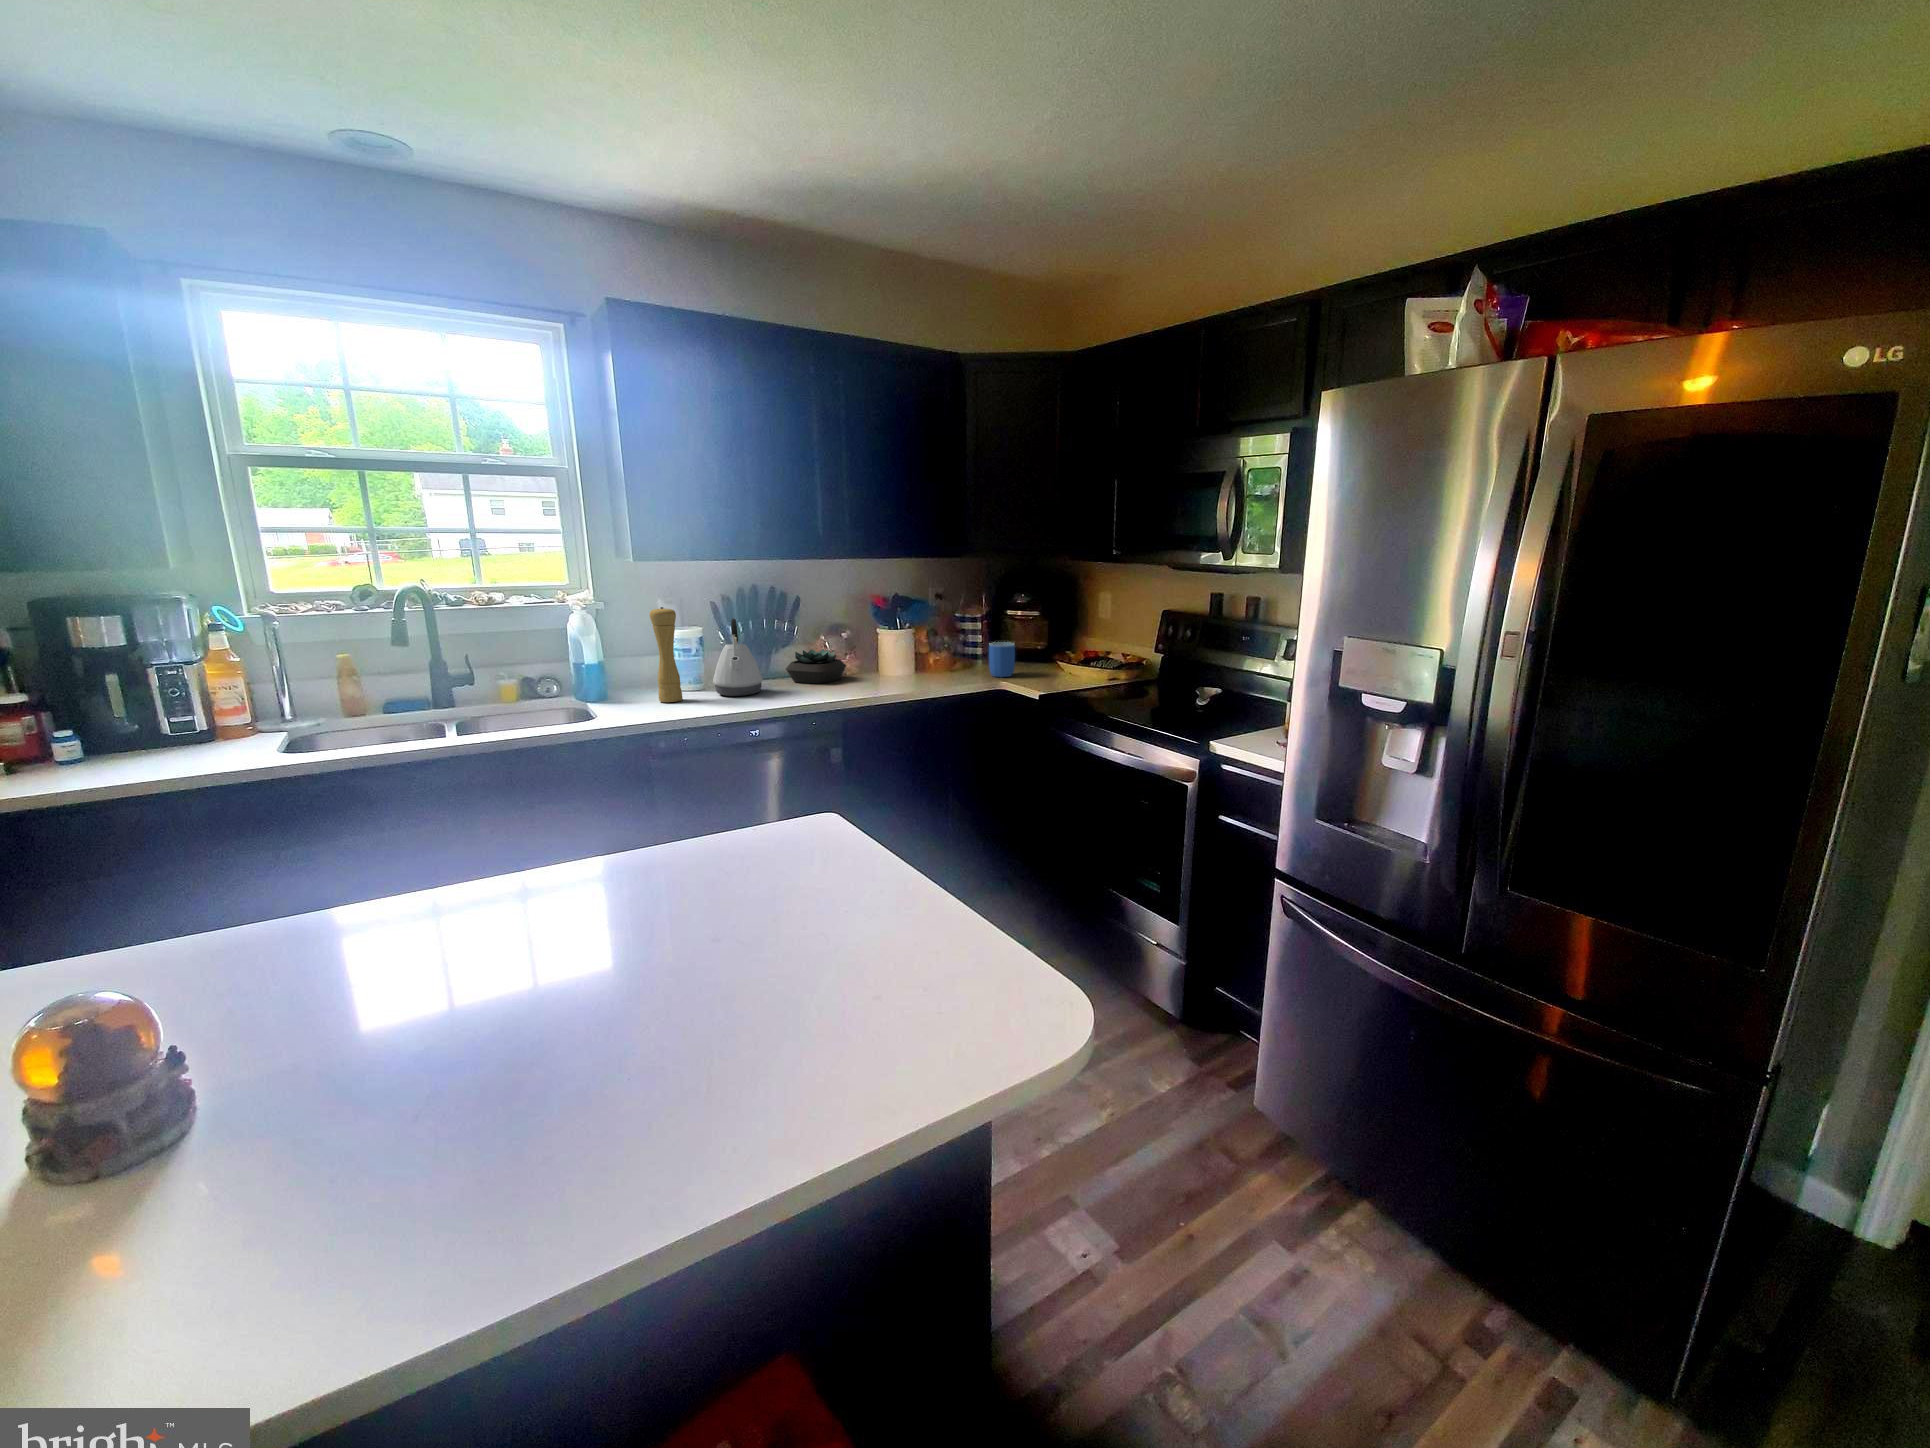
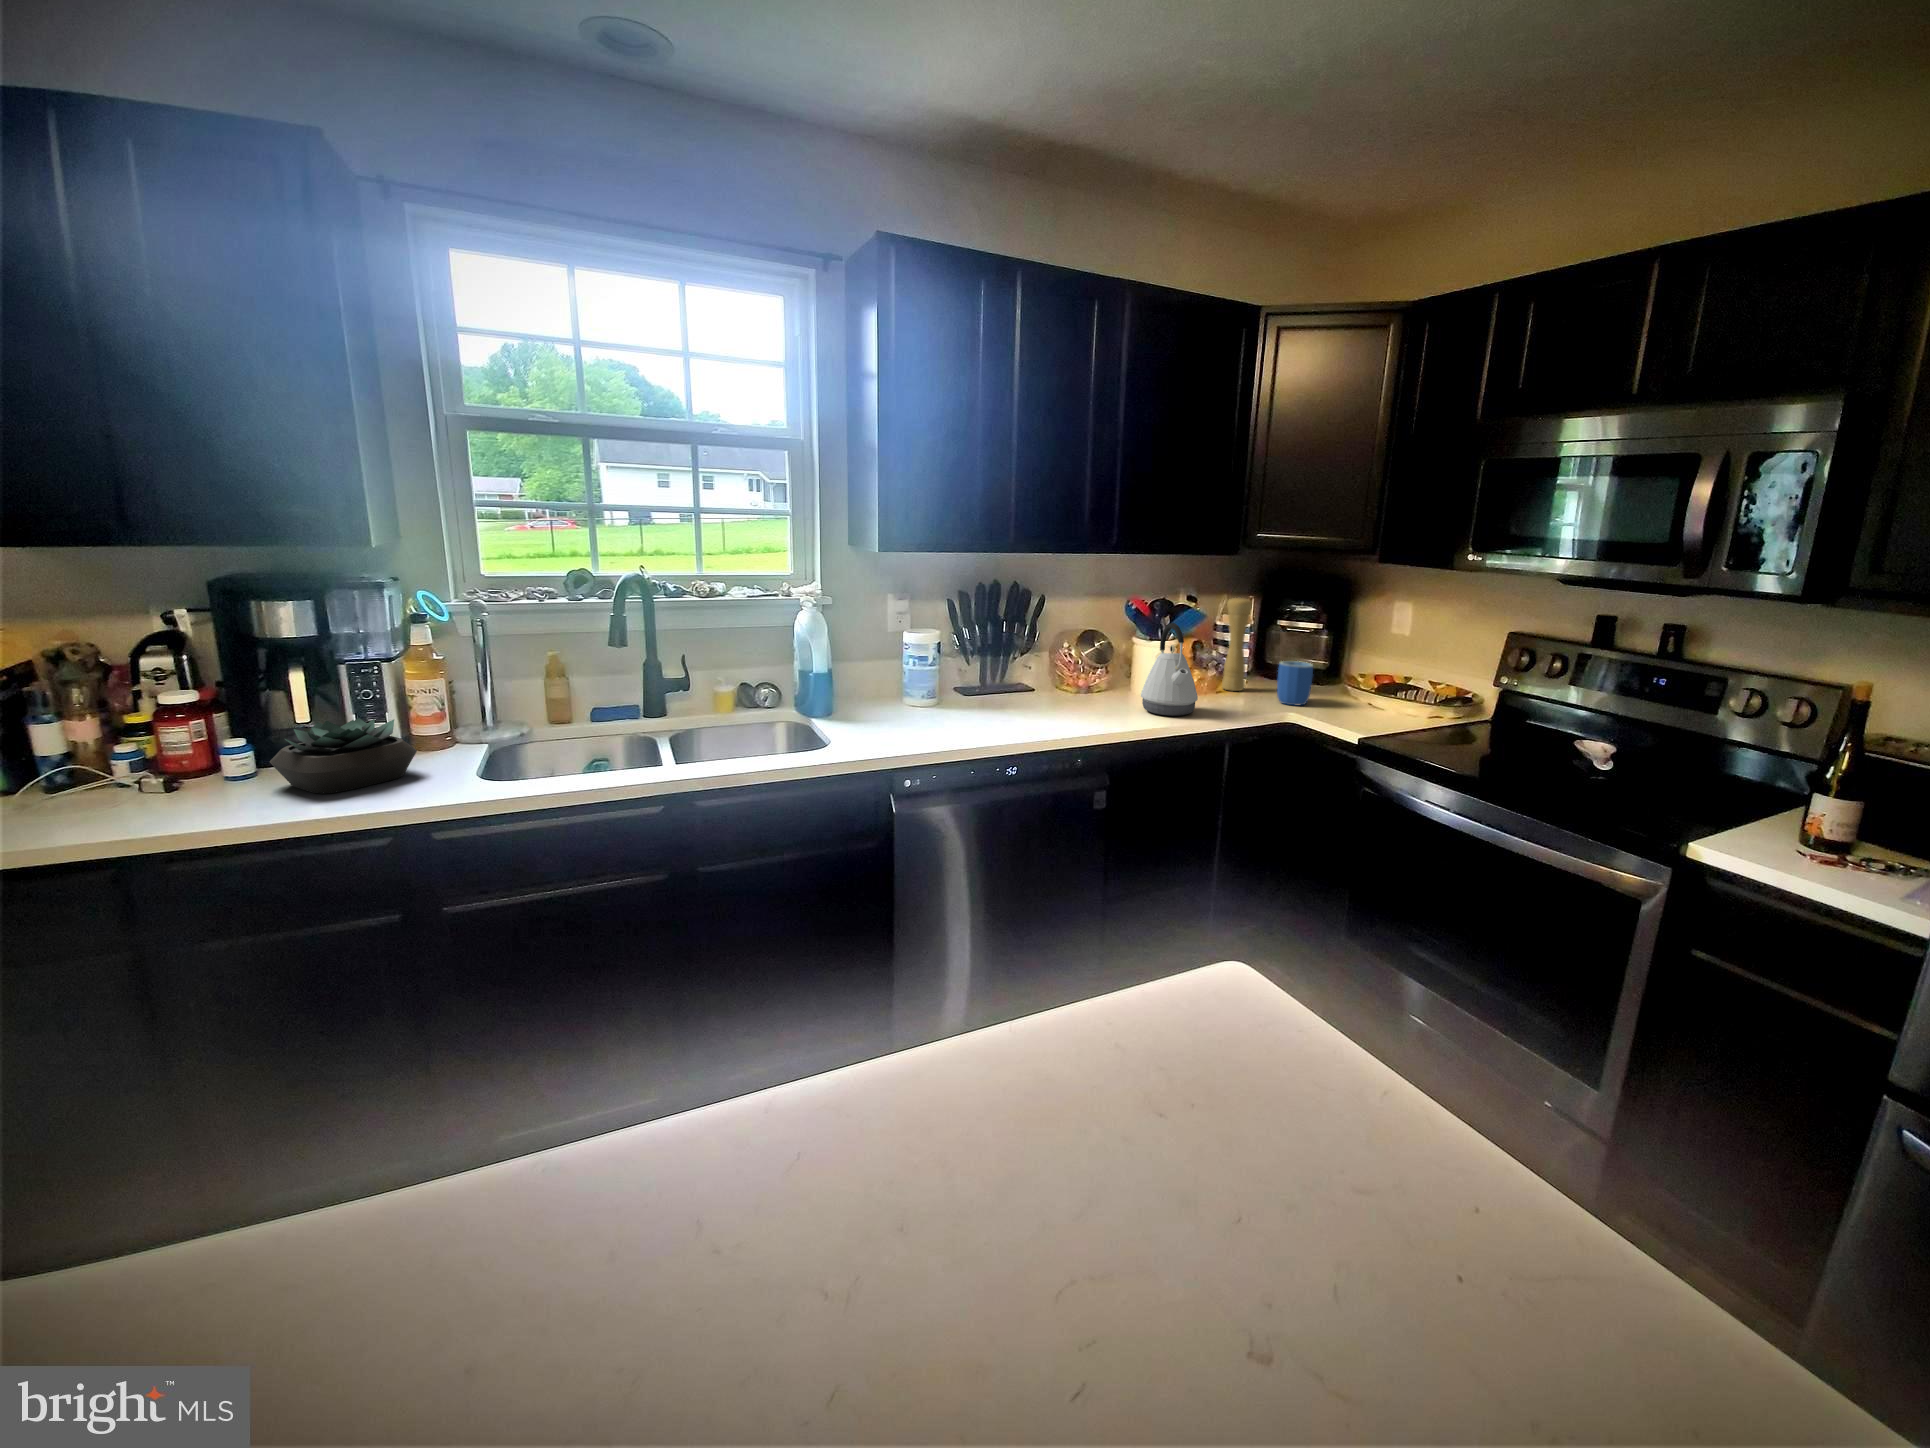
pepper mill: present [650,607,682,702] -> present [1222,597,1252,691]
kettle: present [713,619,763,696] -> present [1141,623,1198,716]
succulent plant: present [786,649,846,684] -> present [270,718,417,794]

